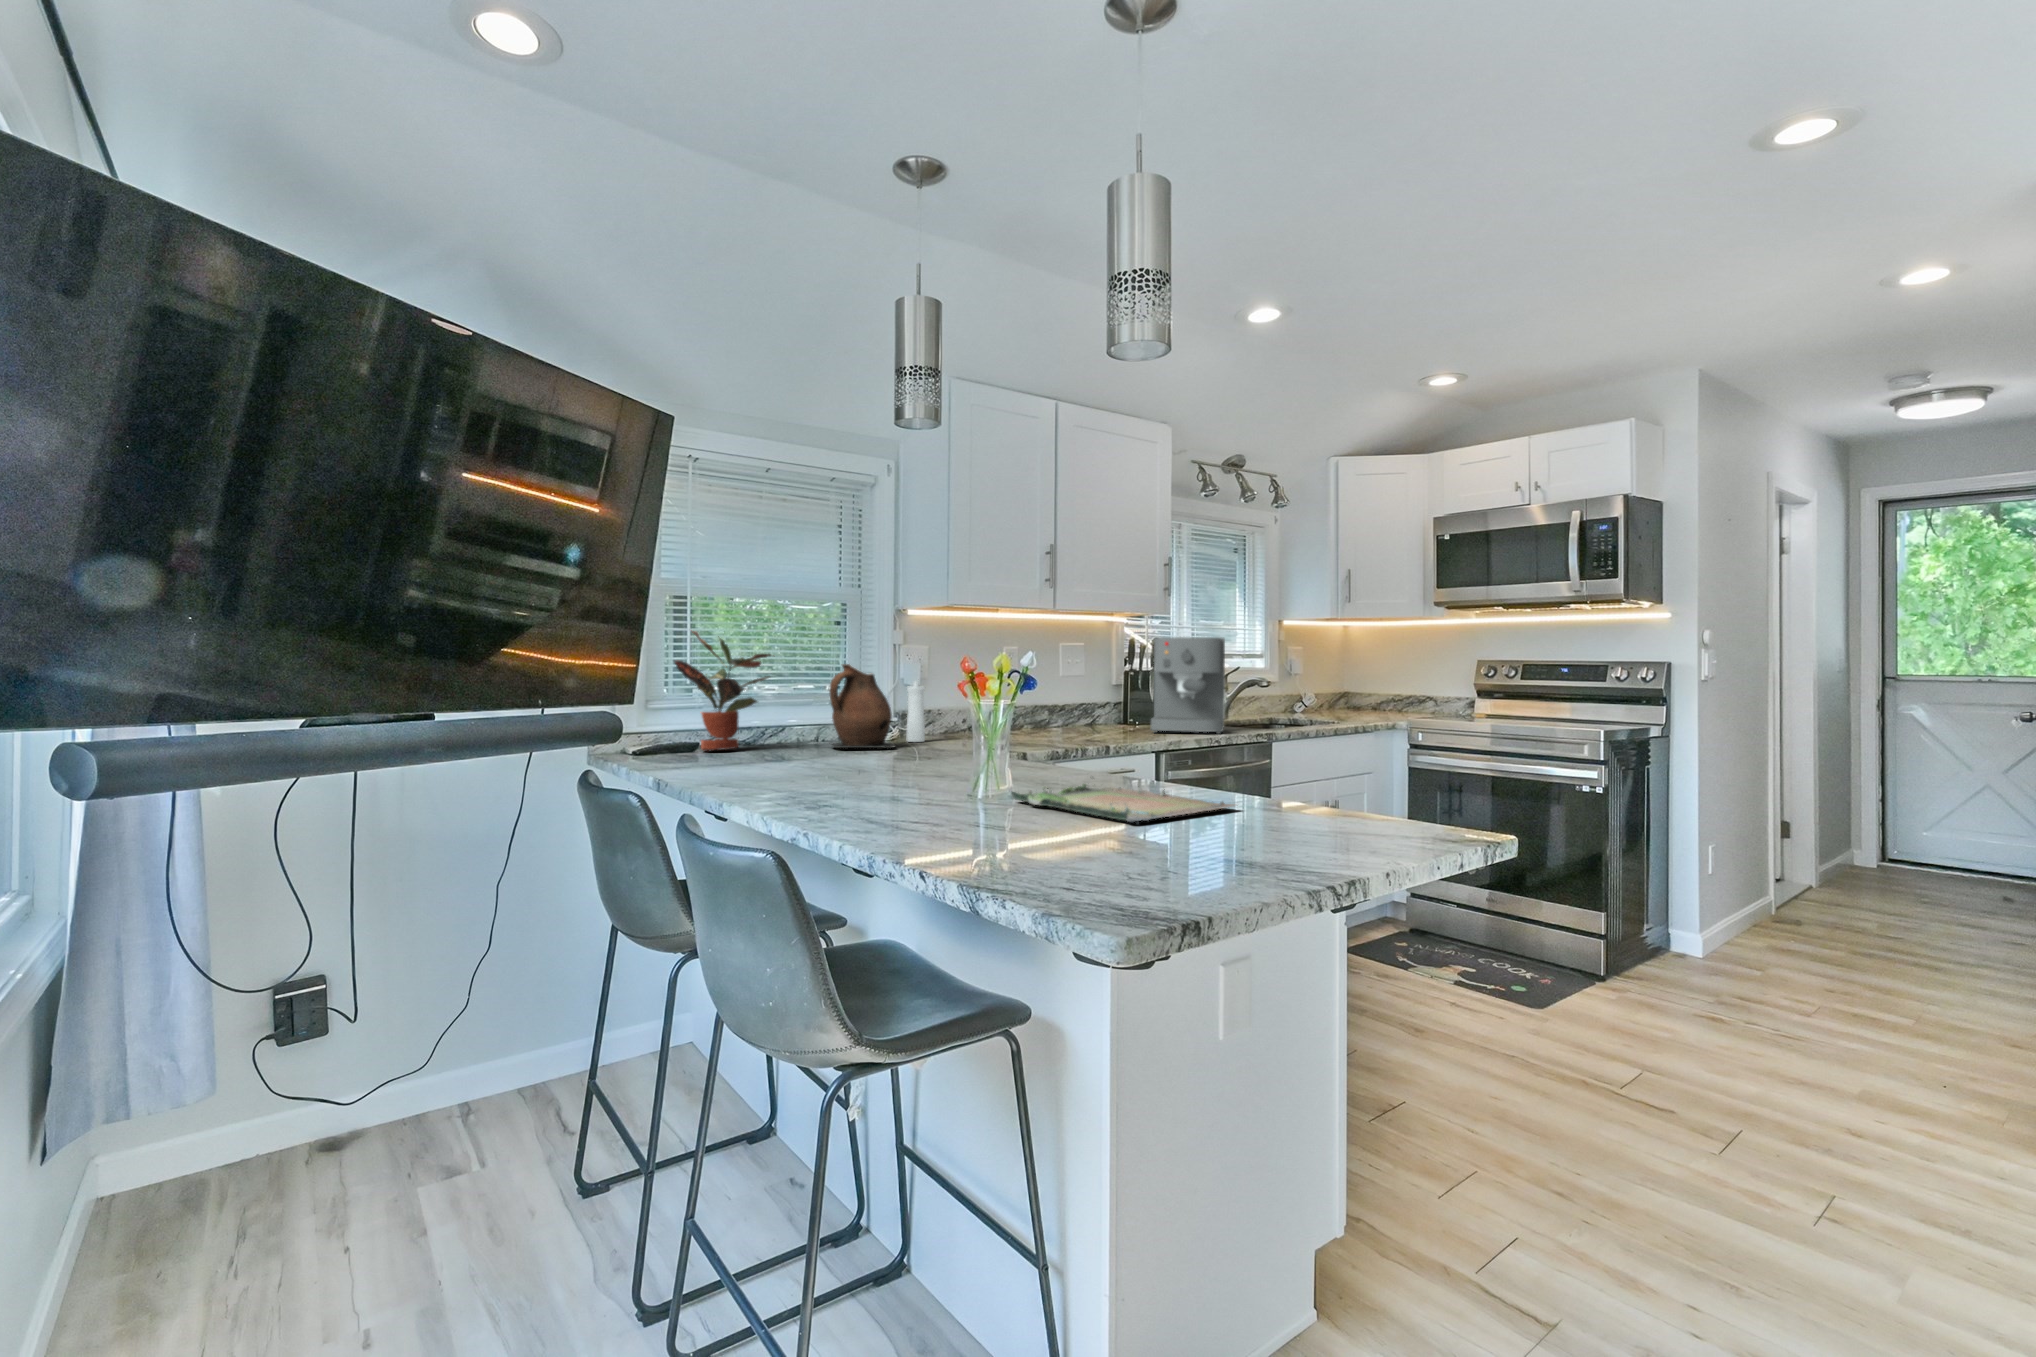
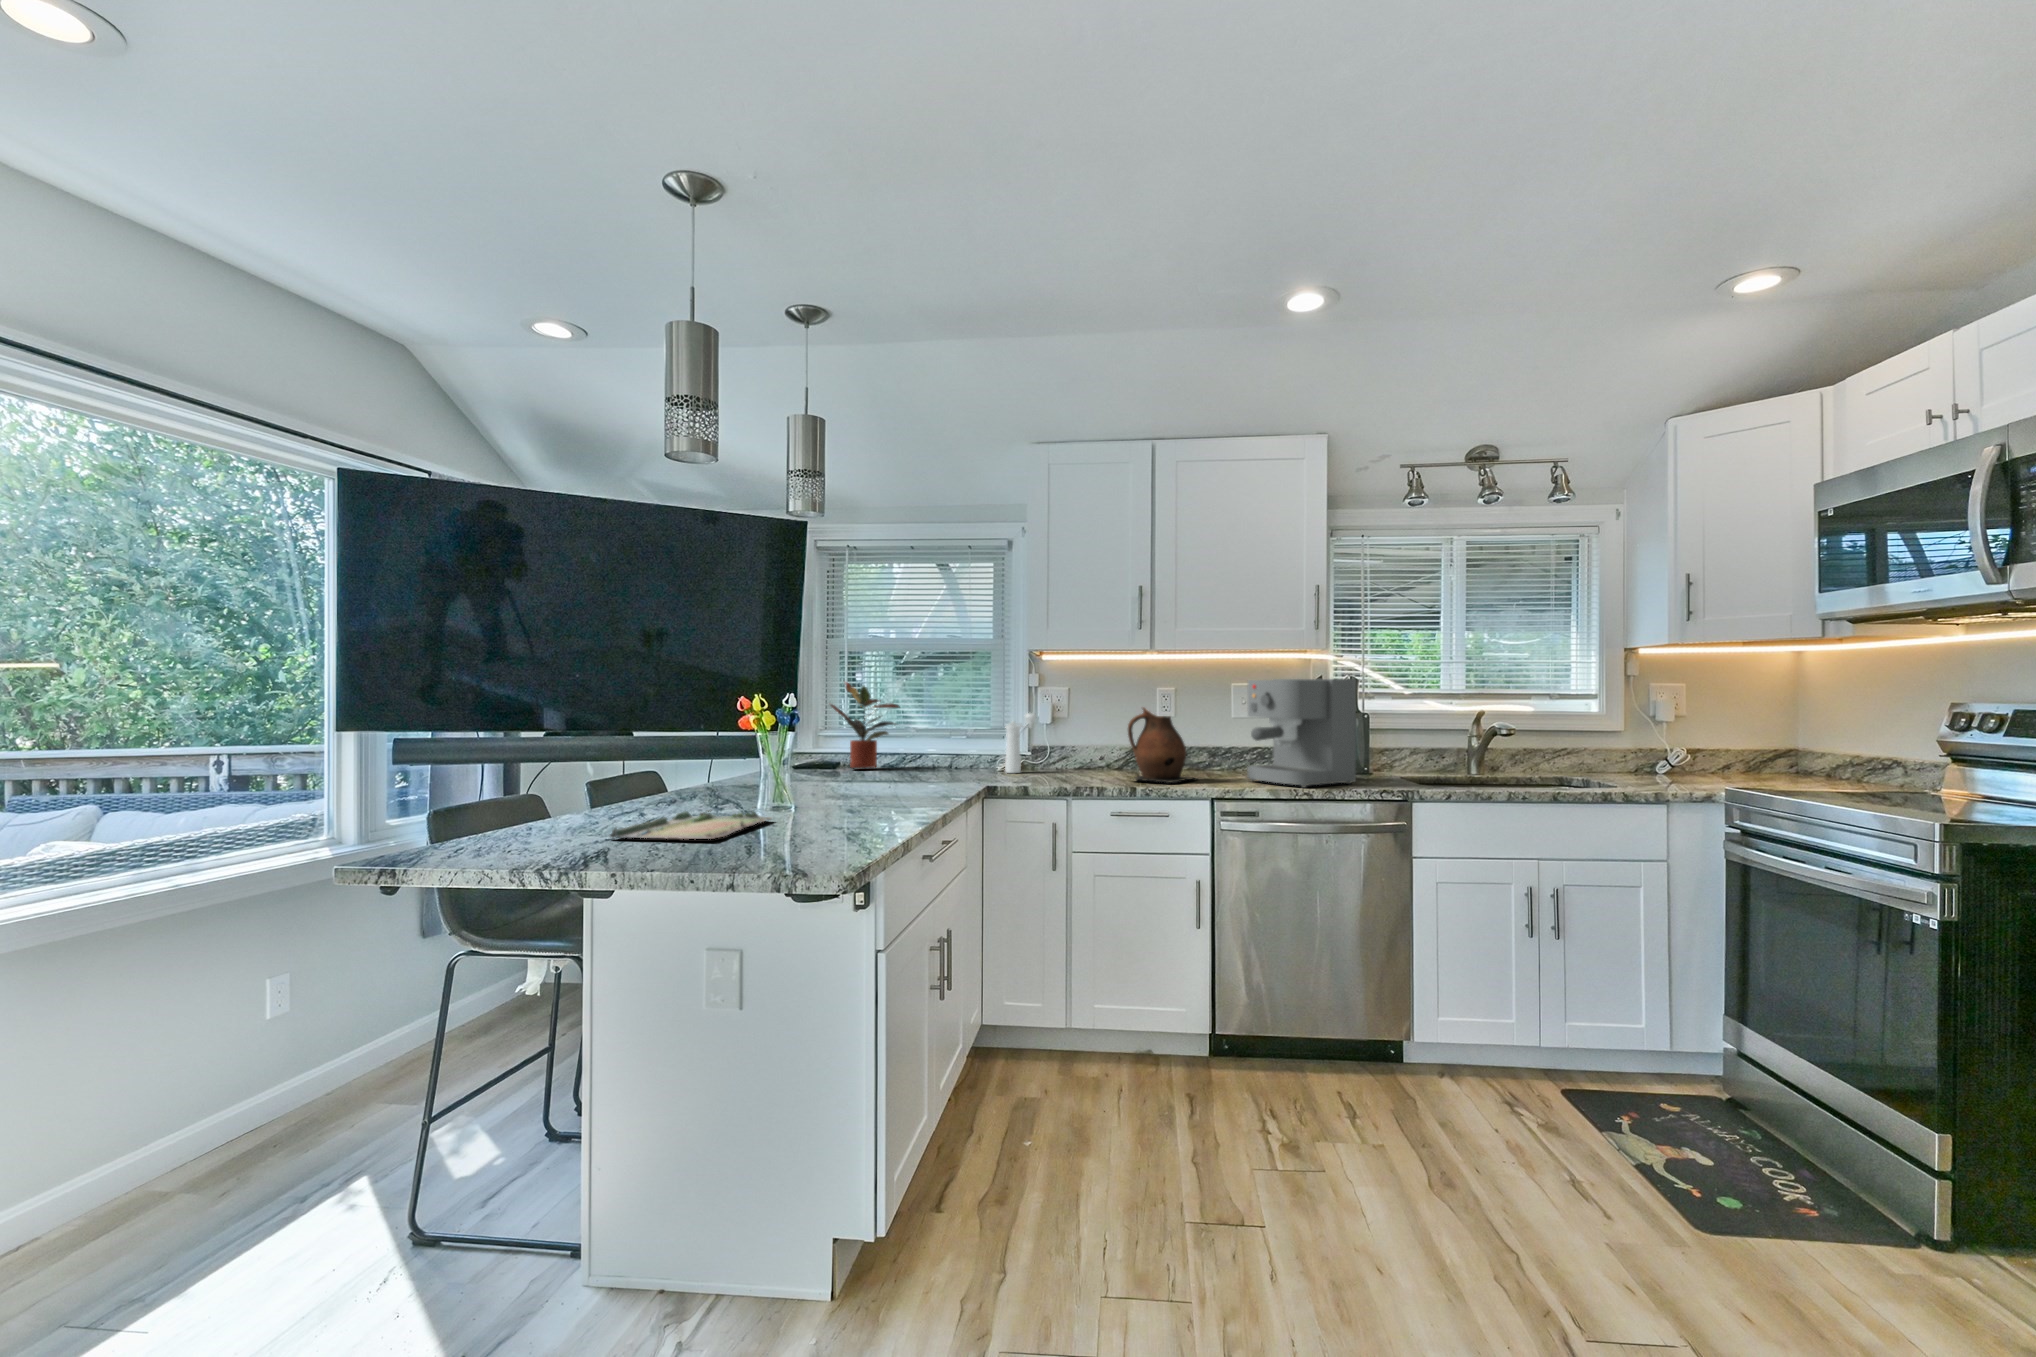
ceramic pitcher: present [829,664,895,749] -> present [1128,708,1194,783]

